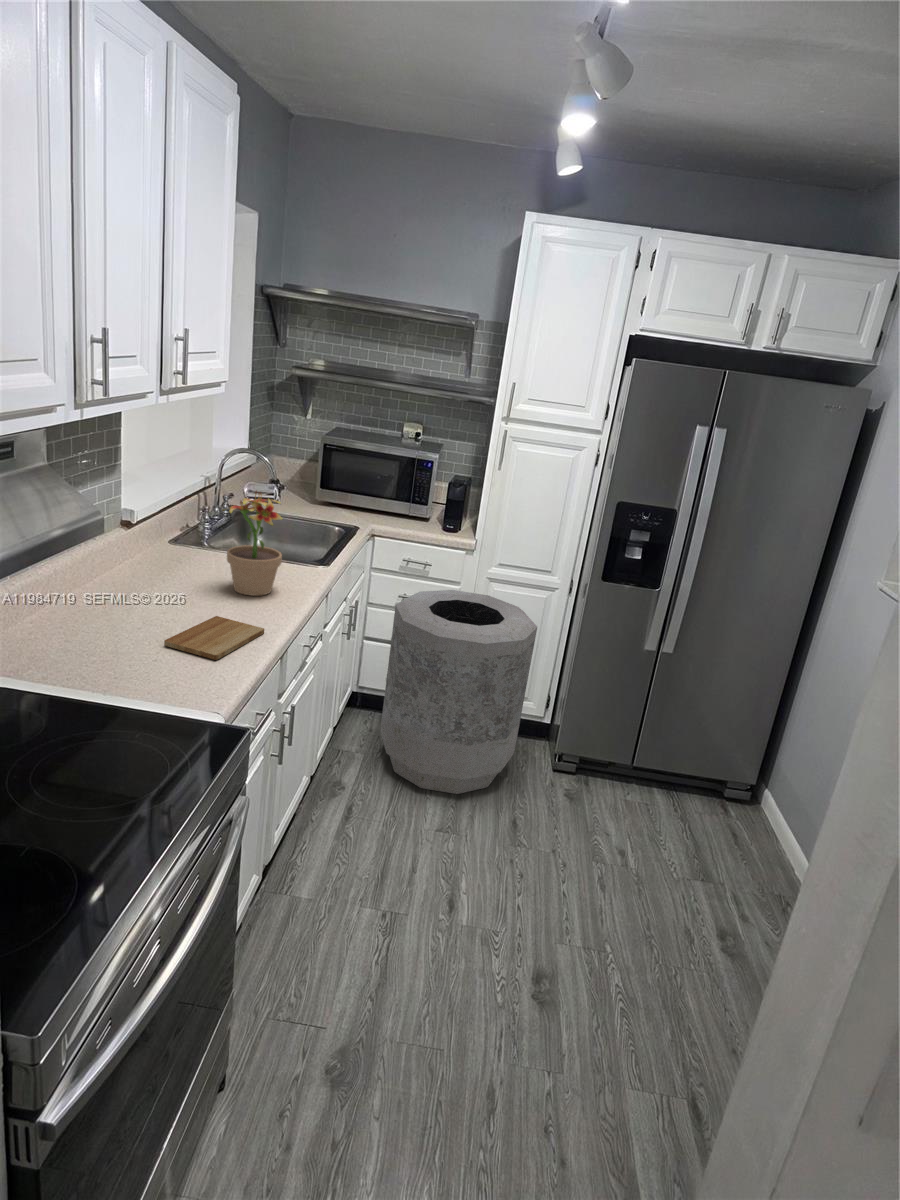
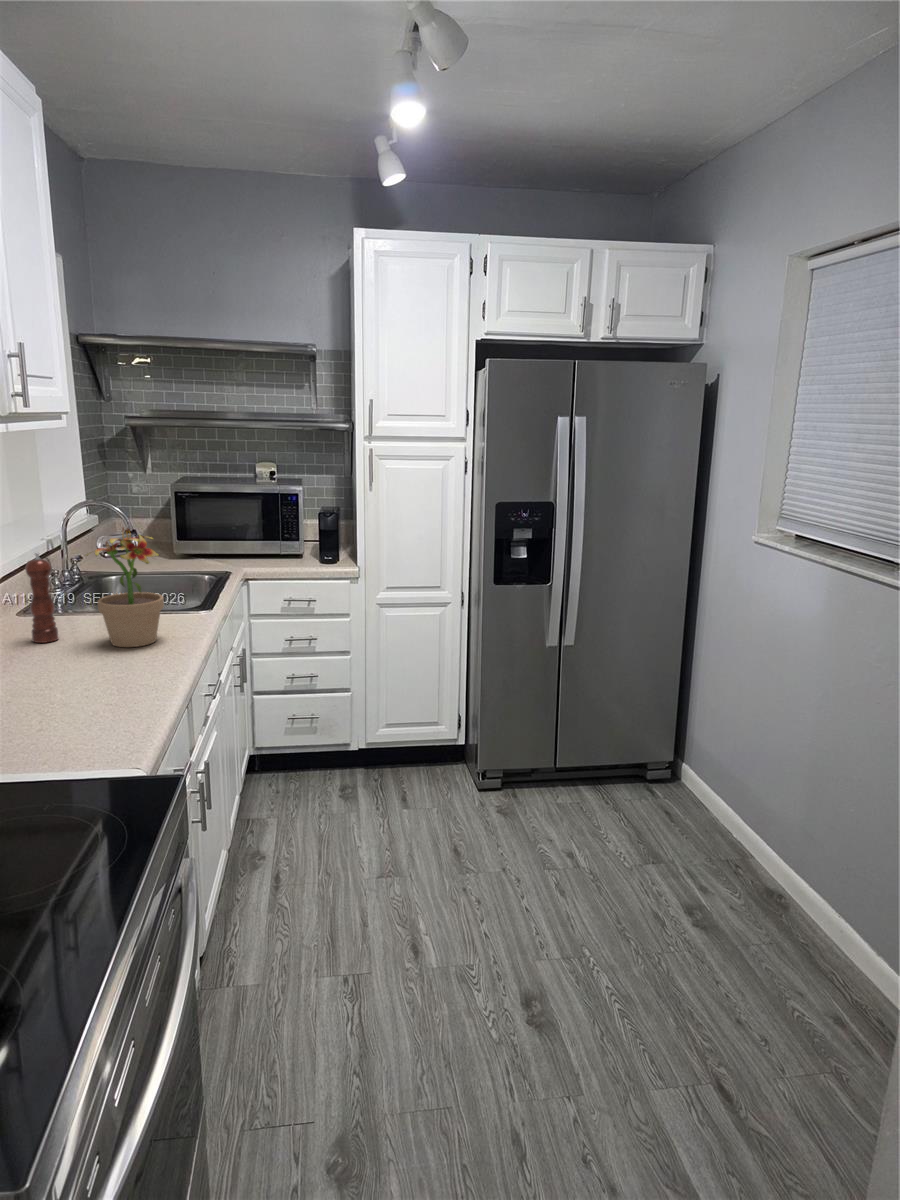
pepper mill: none [173,500,195,578] -> present [25,553,58,643]
trash can: present [380,590,537,794] -> none [286,622,440,839]
cutting board: present [164,616,264,660] -> none [46,671,164,712]

